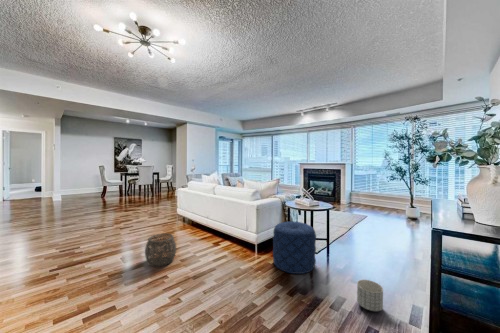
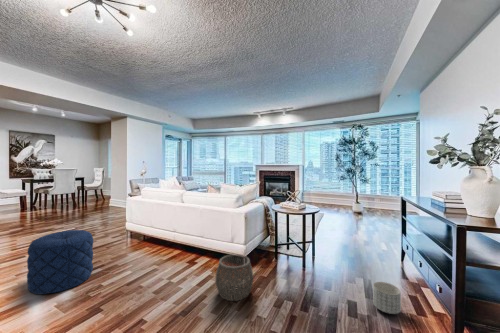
pouf: present [273,221,316,274] -> present [27,230,93,294]
woven basket: present [145,234,176,267] -> present [216,254,253,301]

